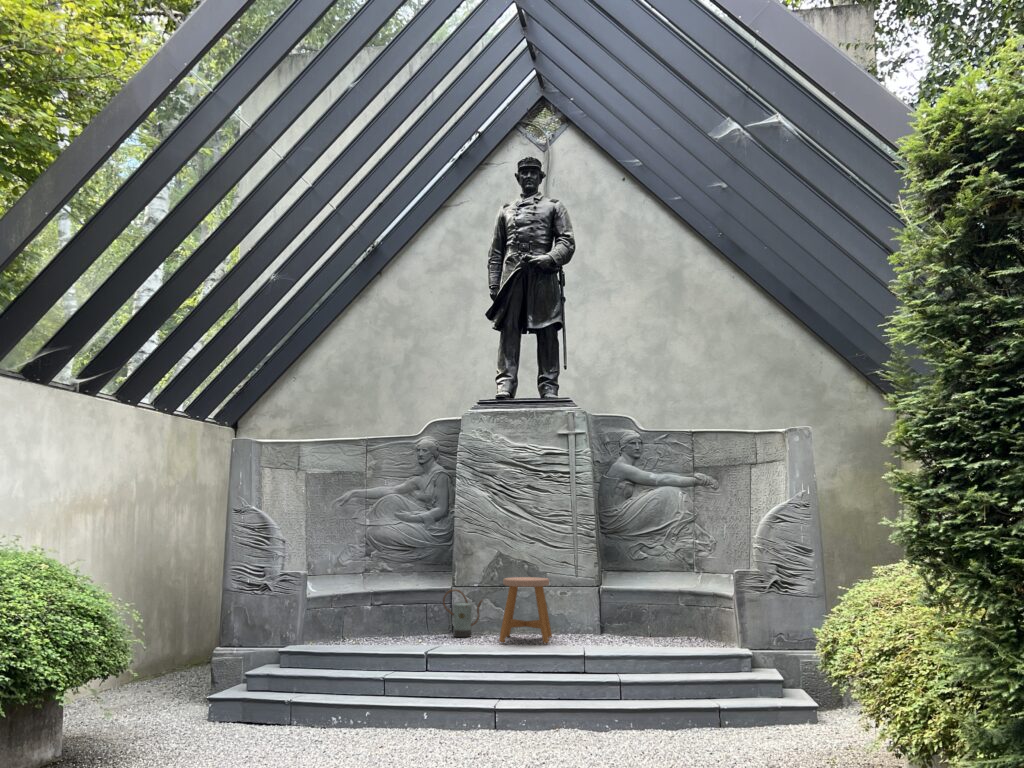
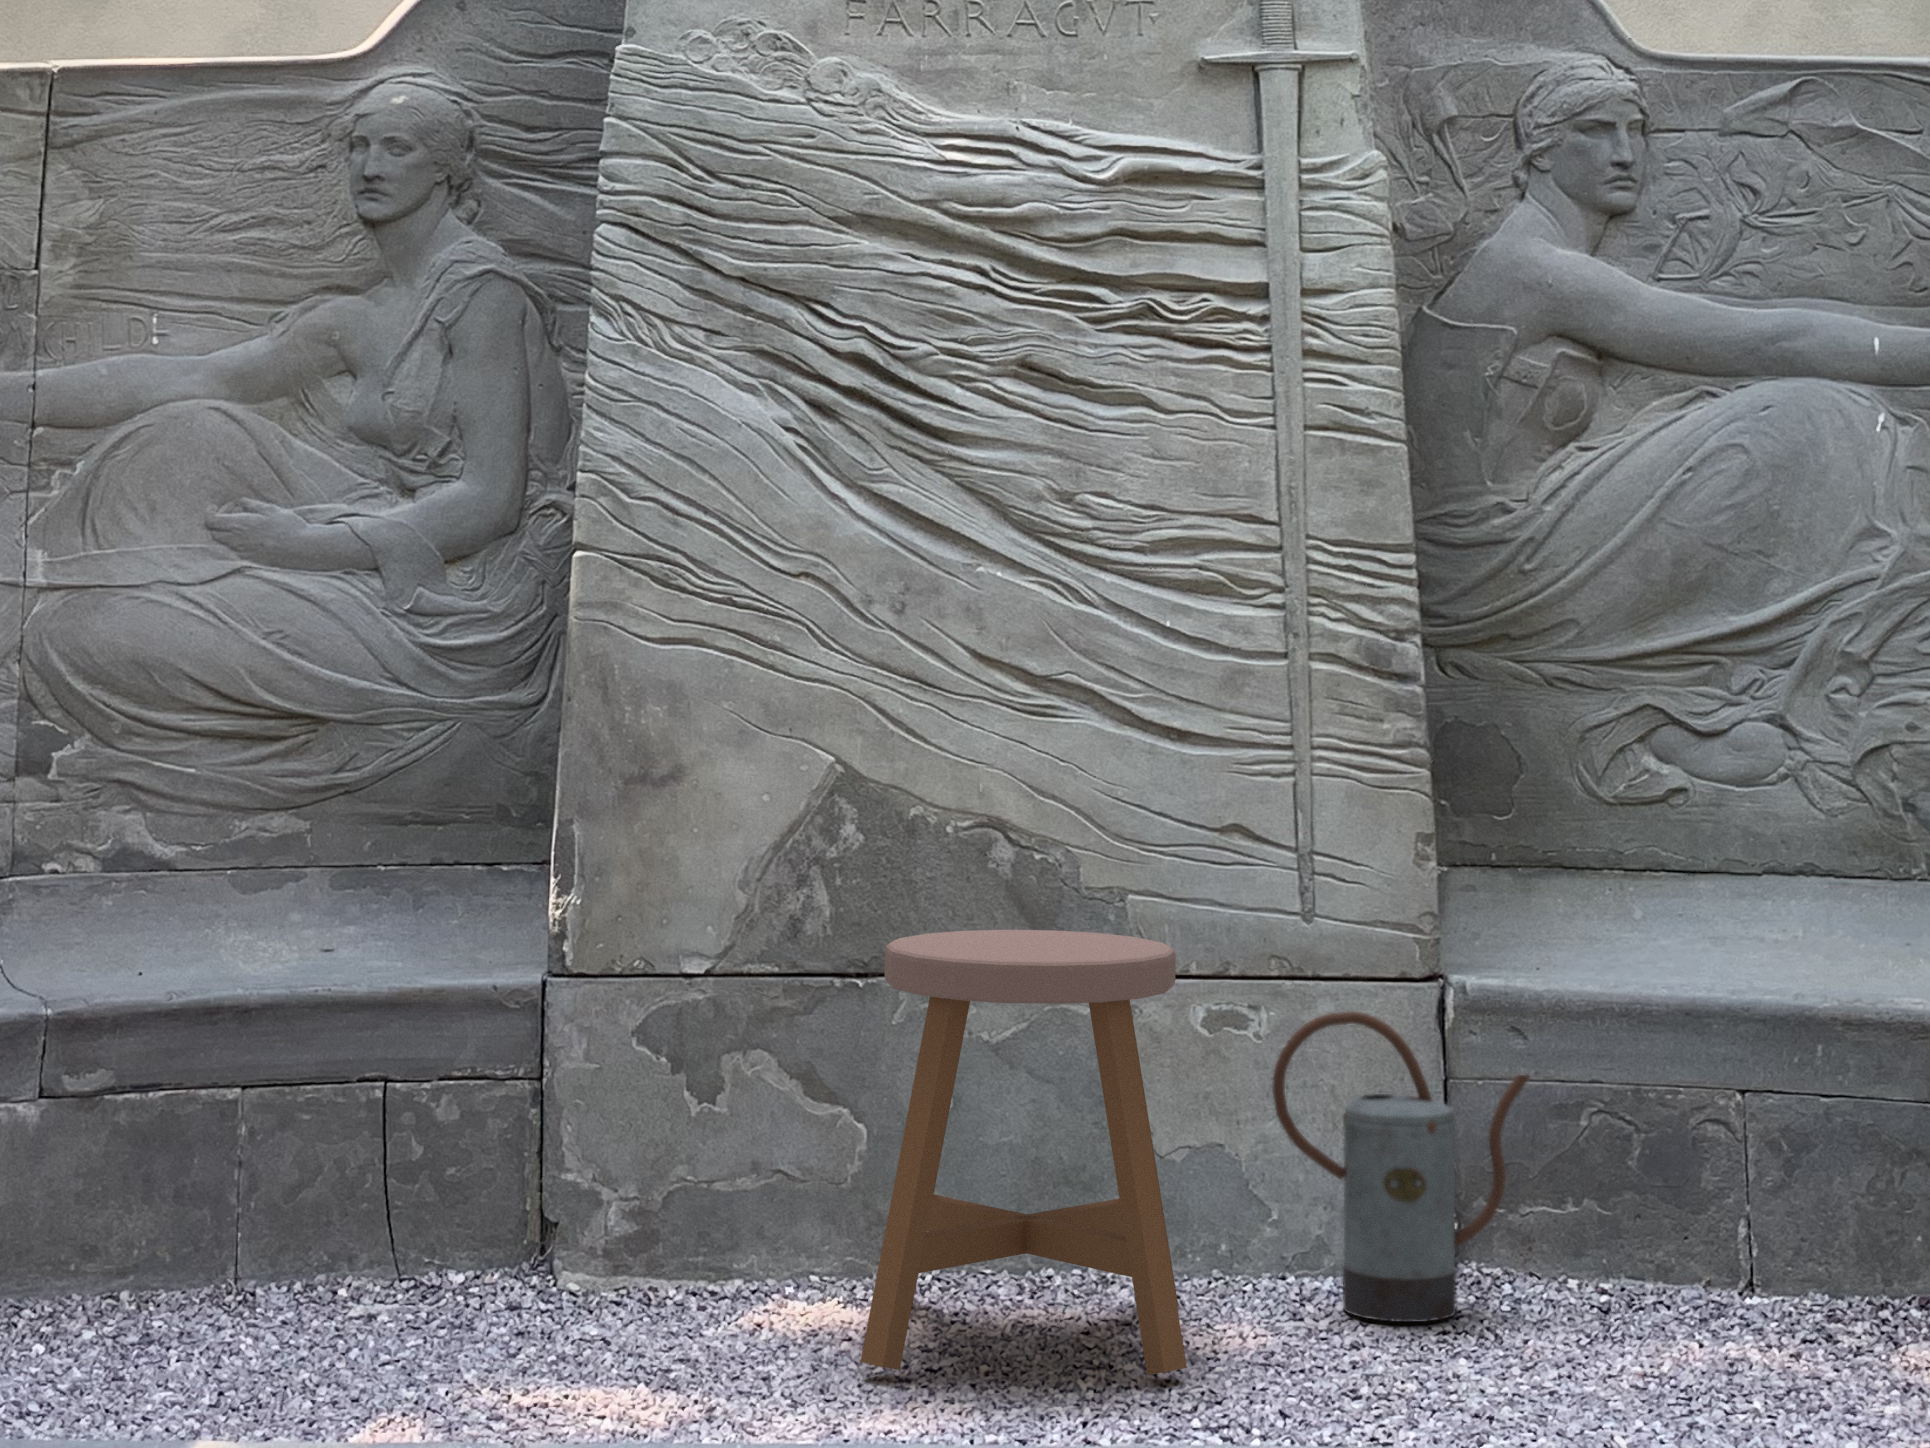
watering can: present [443,589,483,637] -> present [1272,1012,1529,1322]

